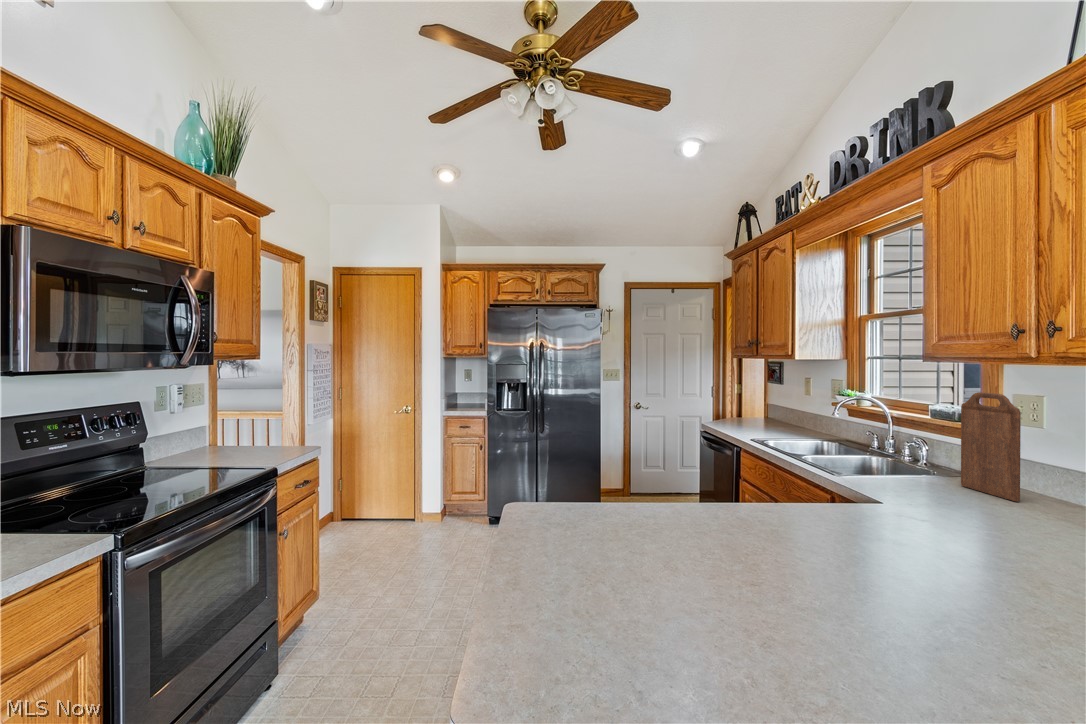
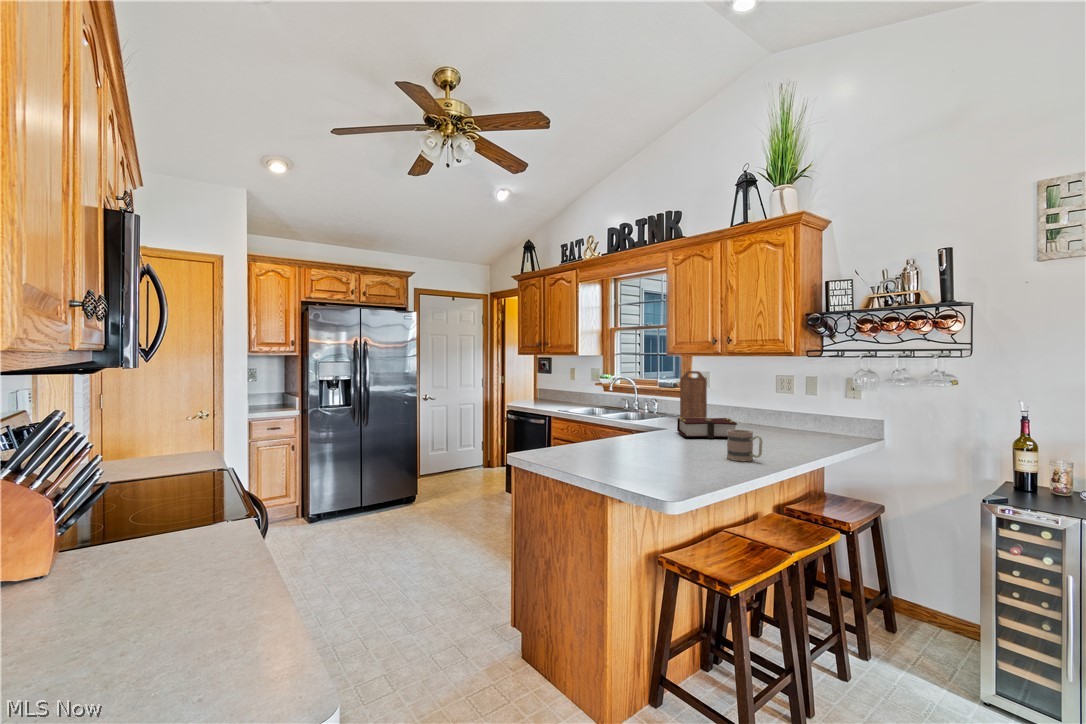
book: none [874,490,1023,566] -> present [677,418,737,438]
mug: none [870,561,961,669] -> present [727,430,762,461]

